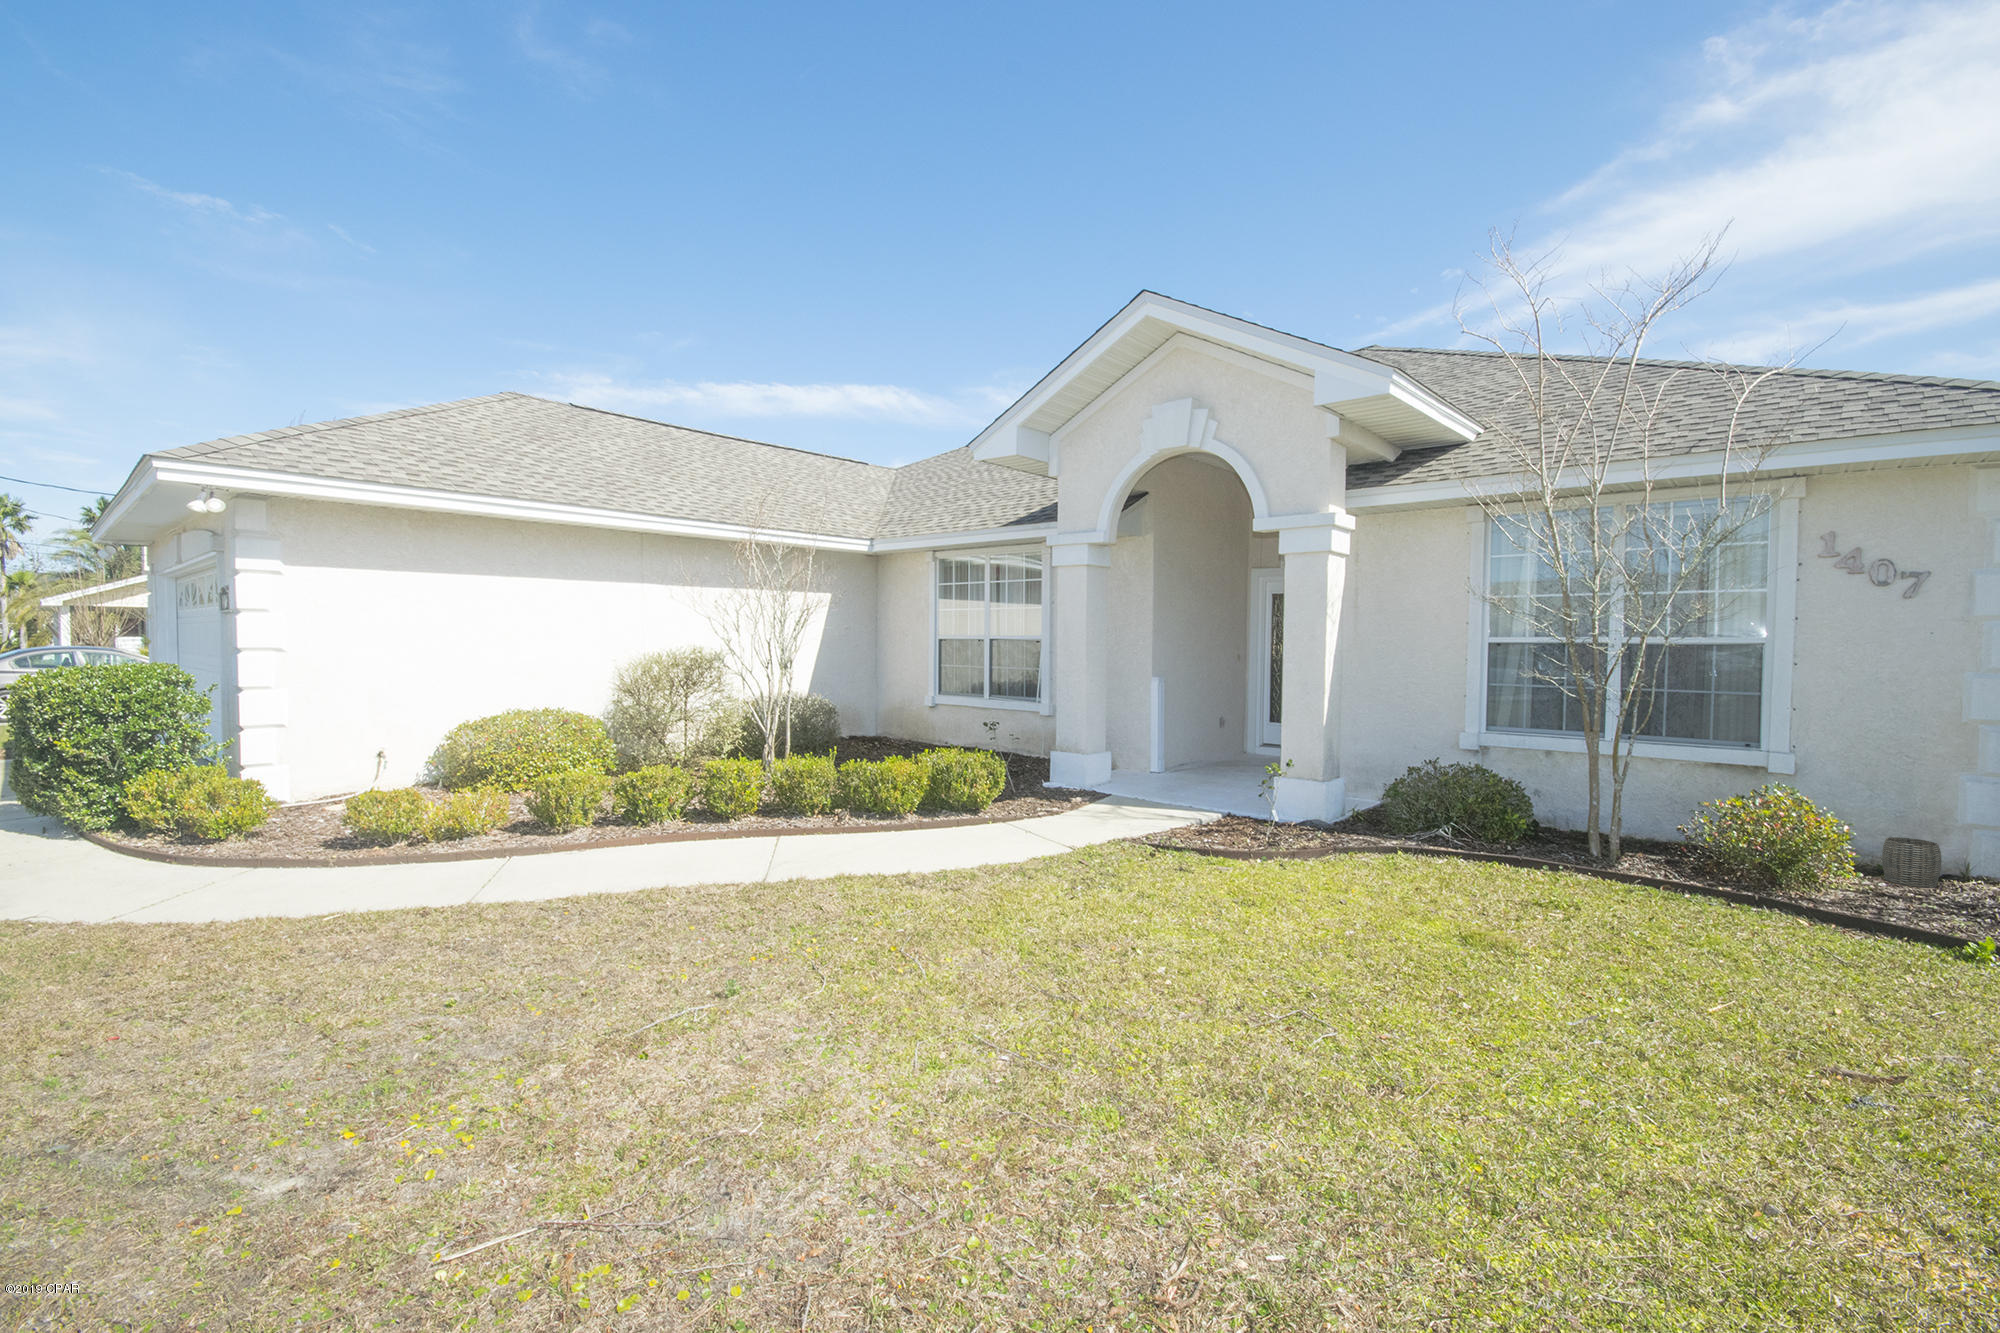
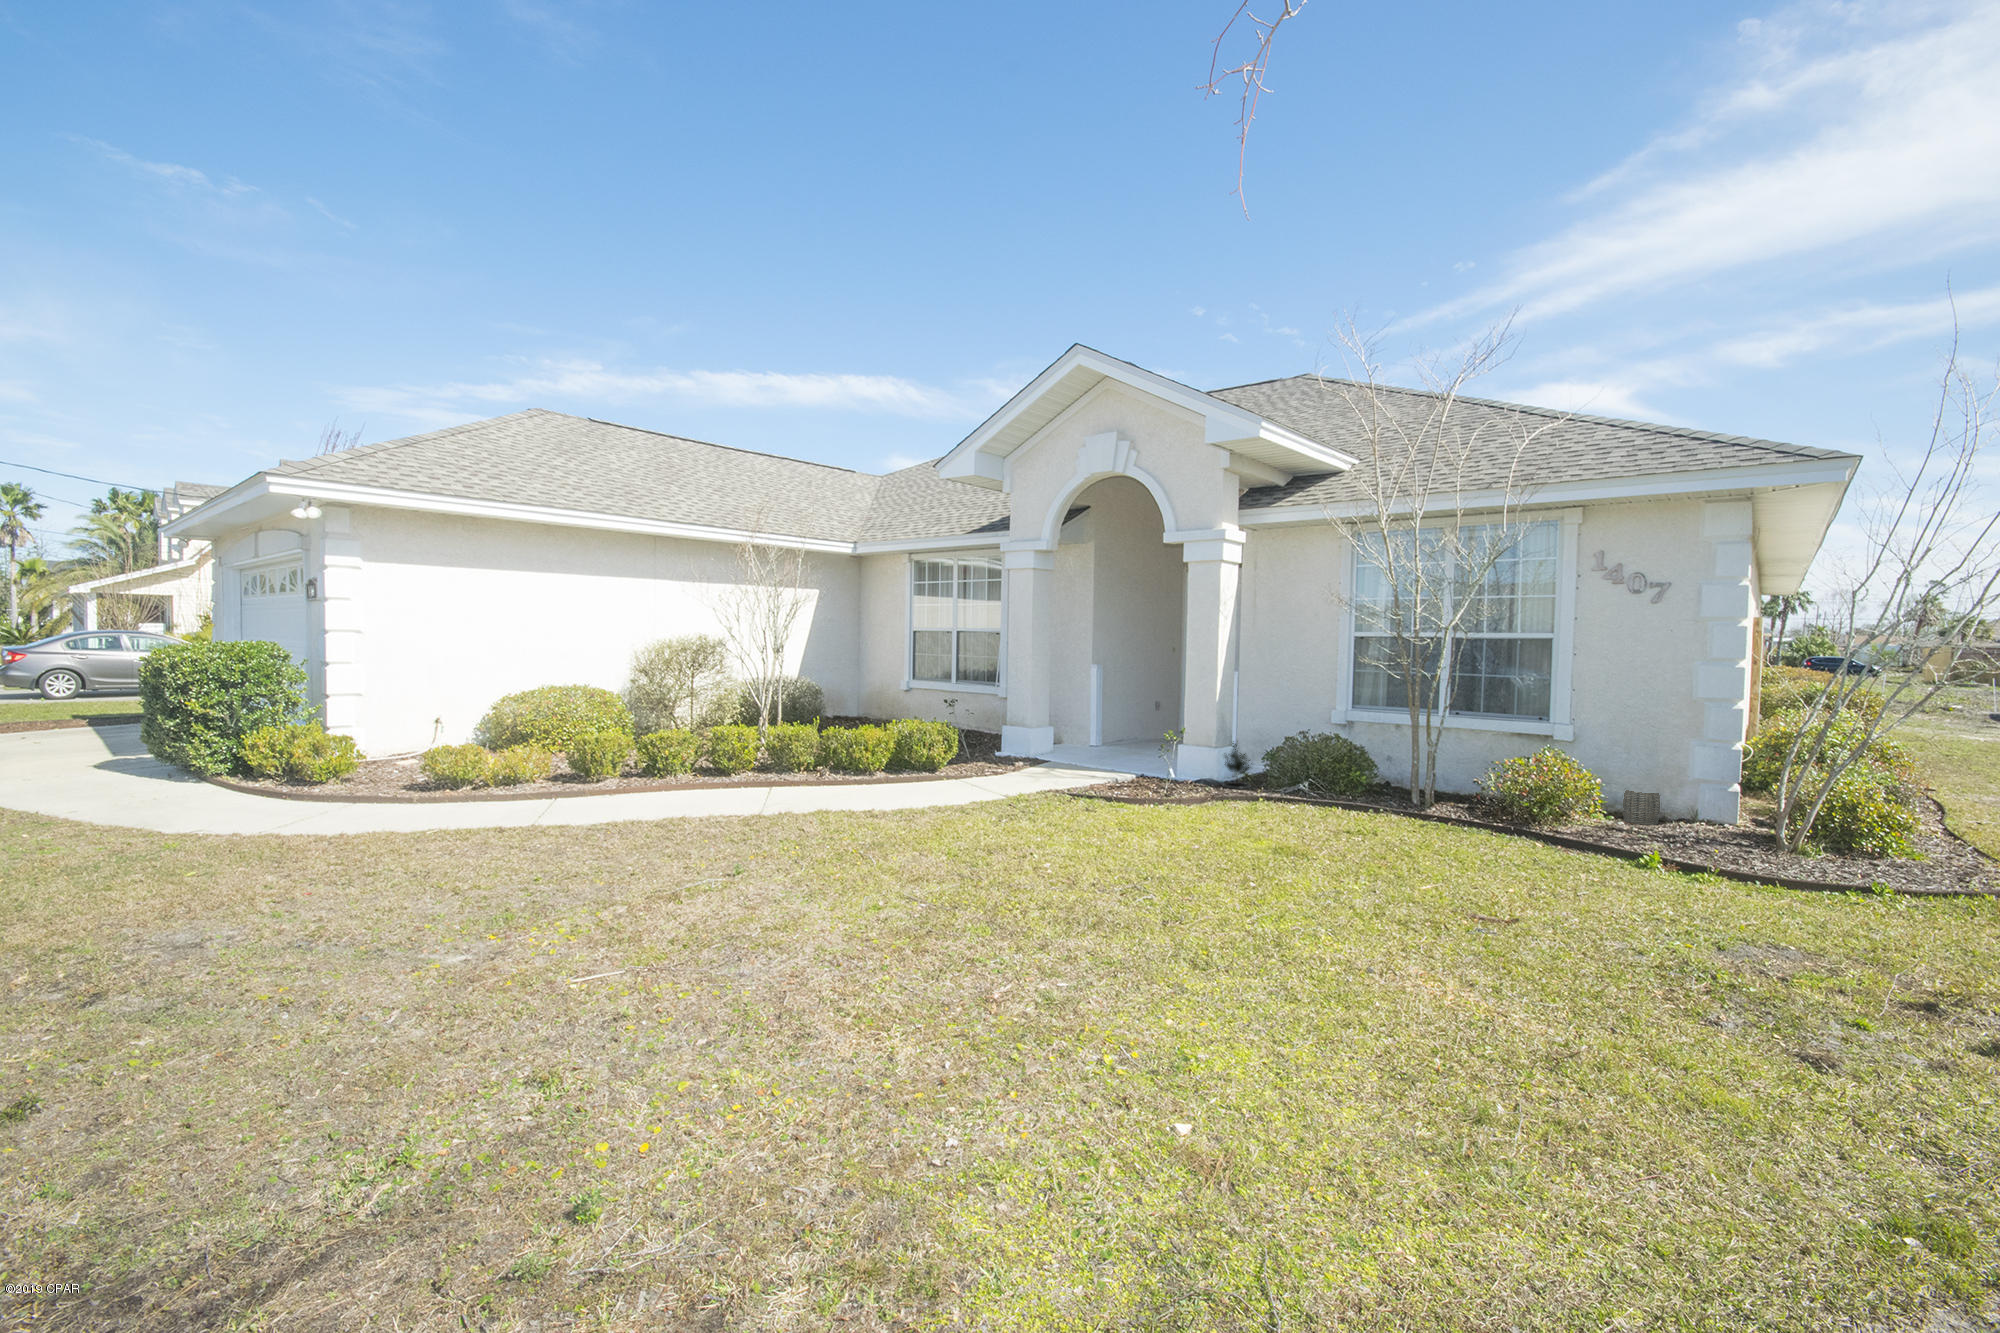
potted tree: none [1331,770,1376,833] -> present [1223,743,1250,789]

